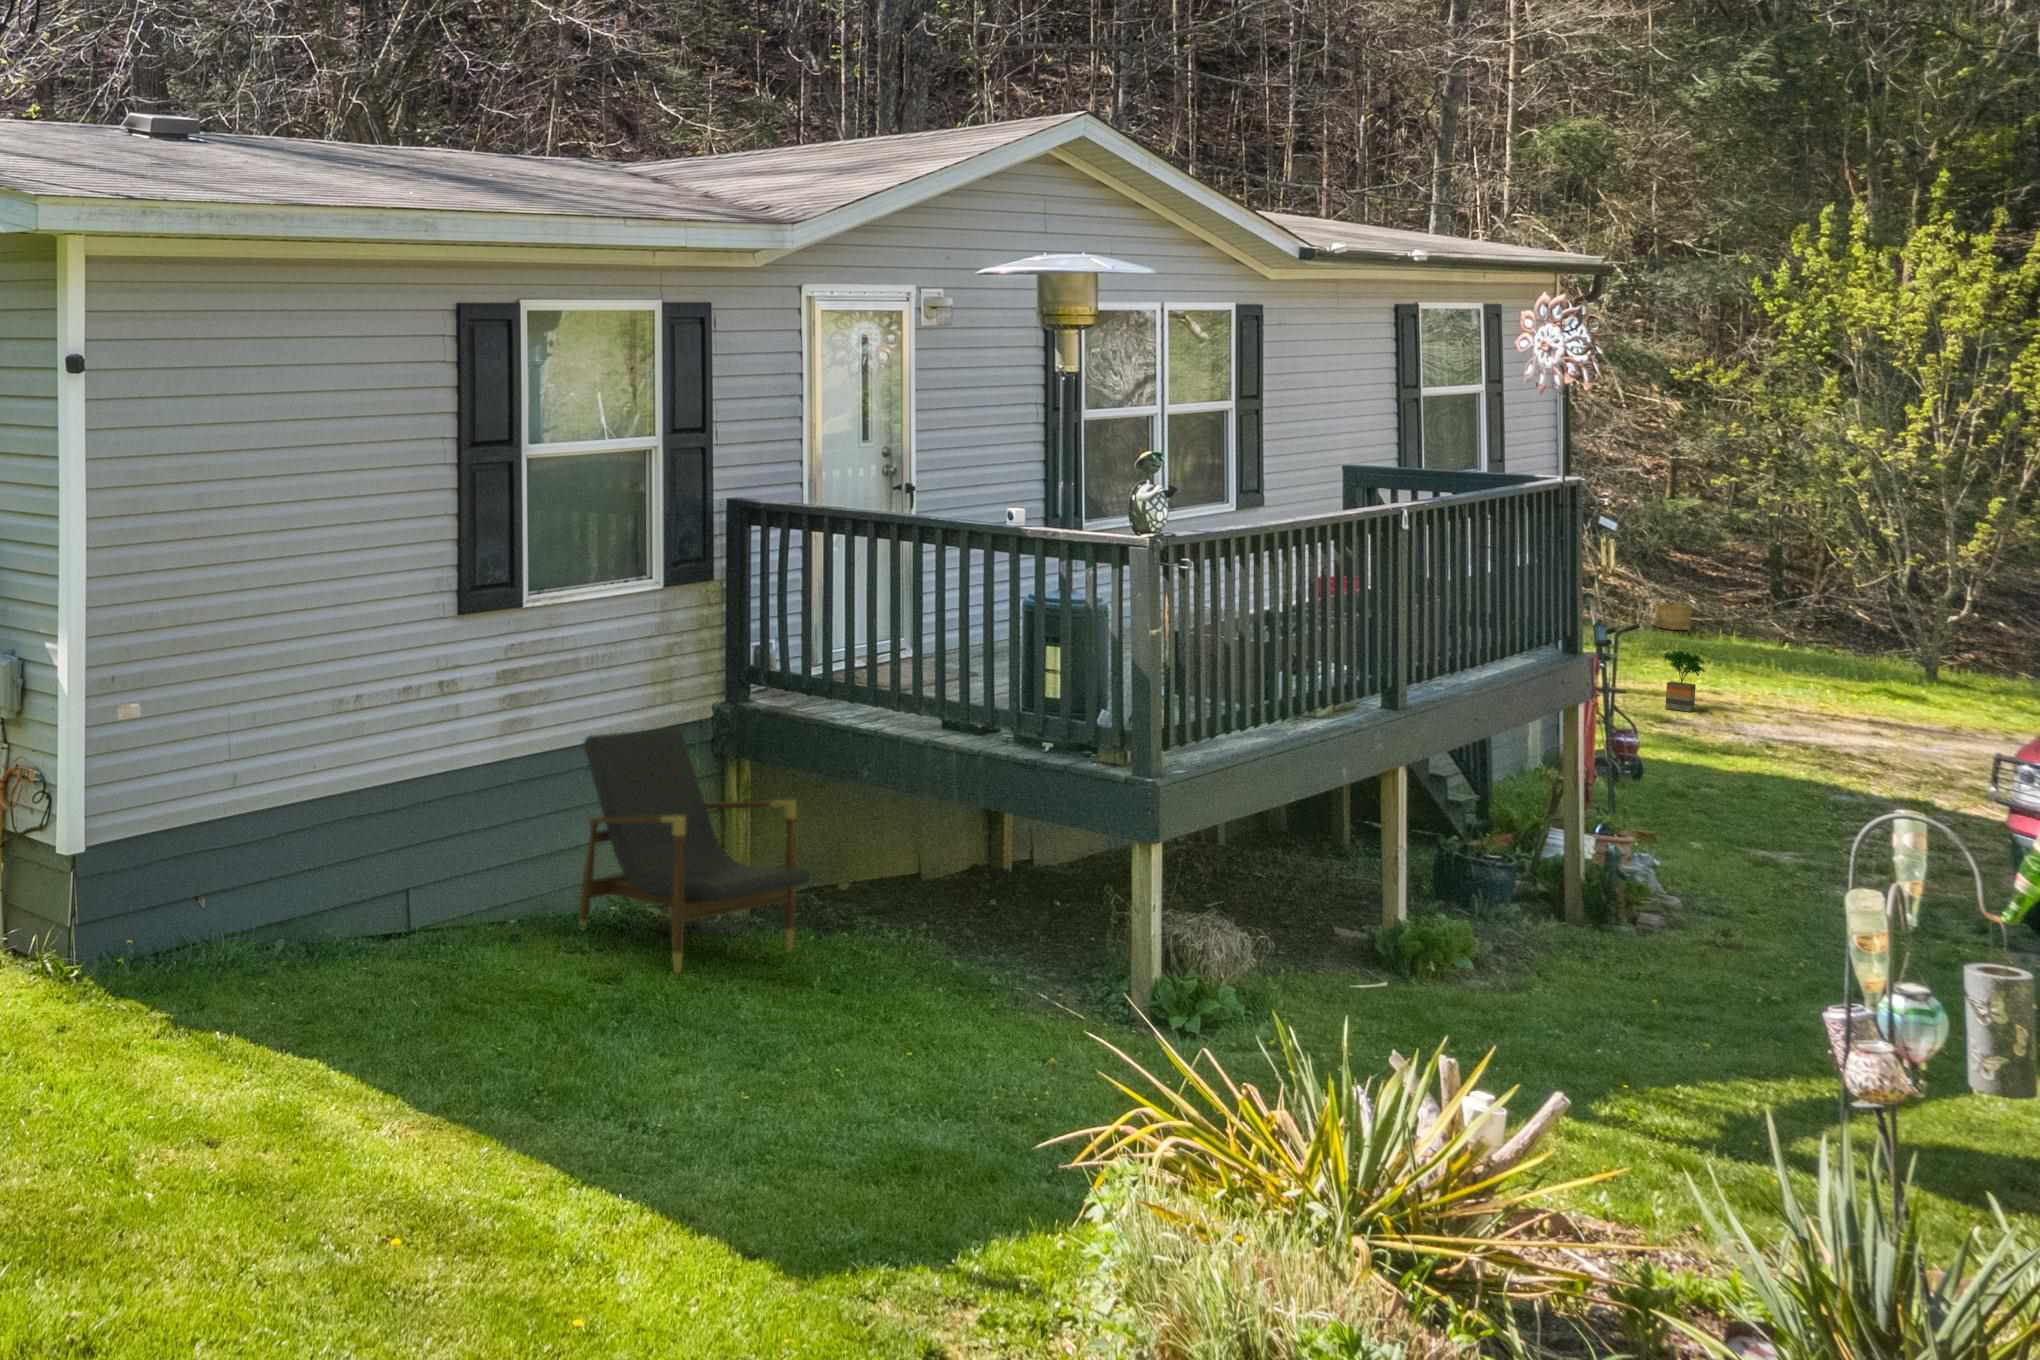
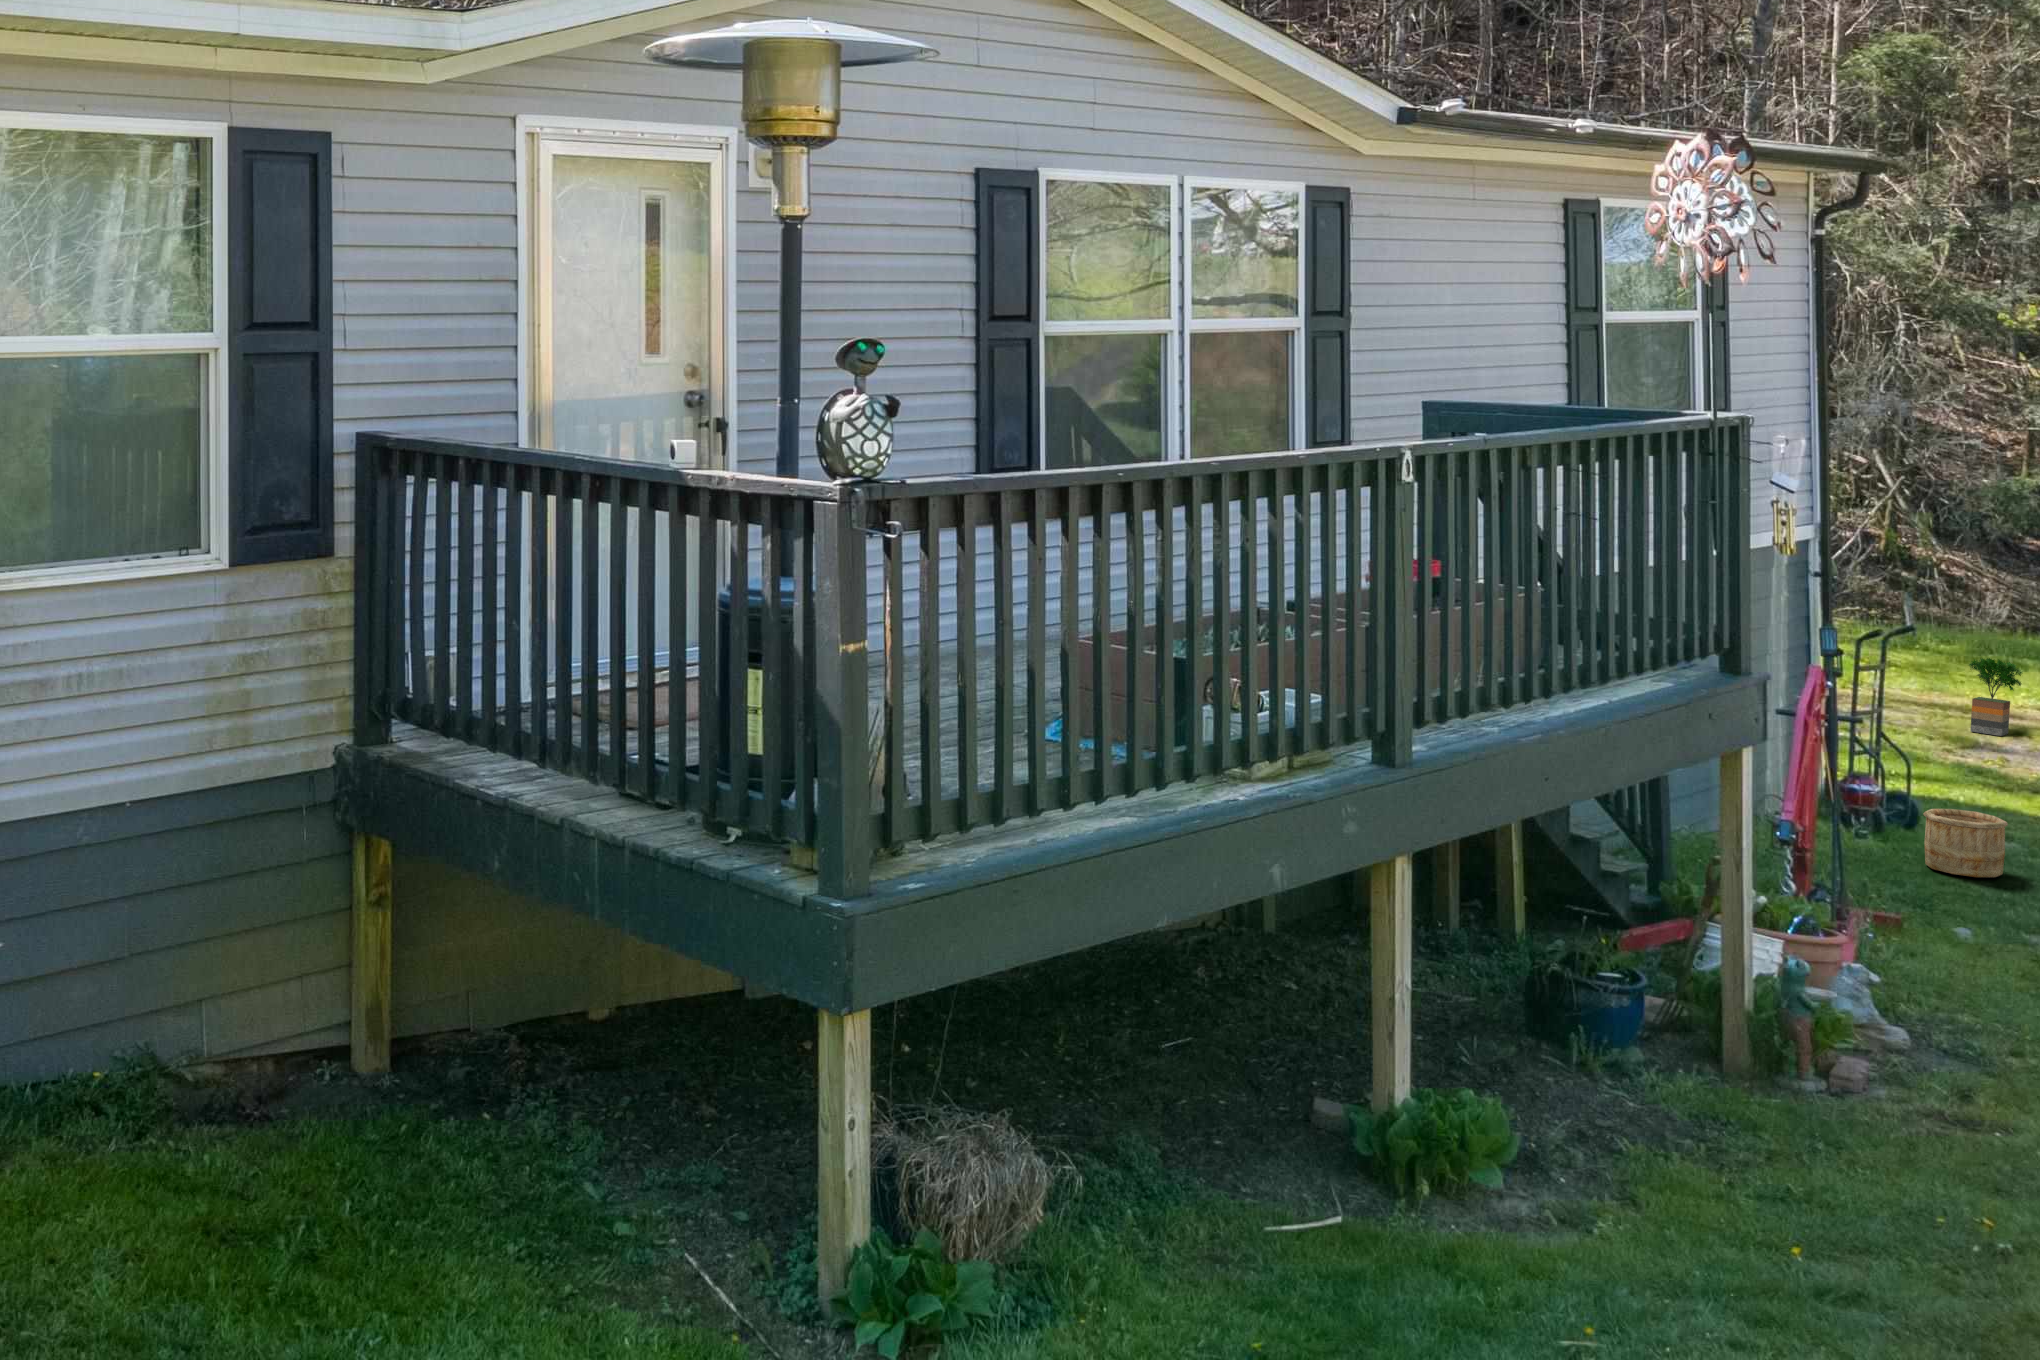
wooden bucket: present [1656,603,1691,630] -> present [1923,809,2008,877]
lounge chair: present [579,728,810,973] -> none [51,785,393,1206]

